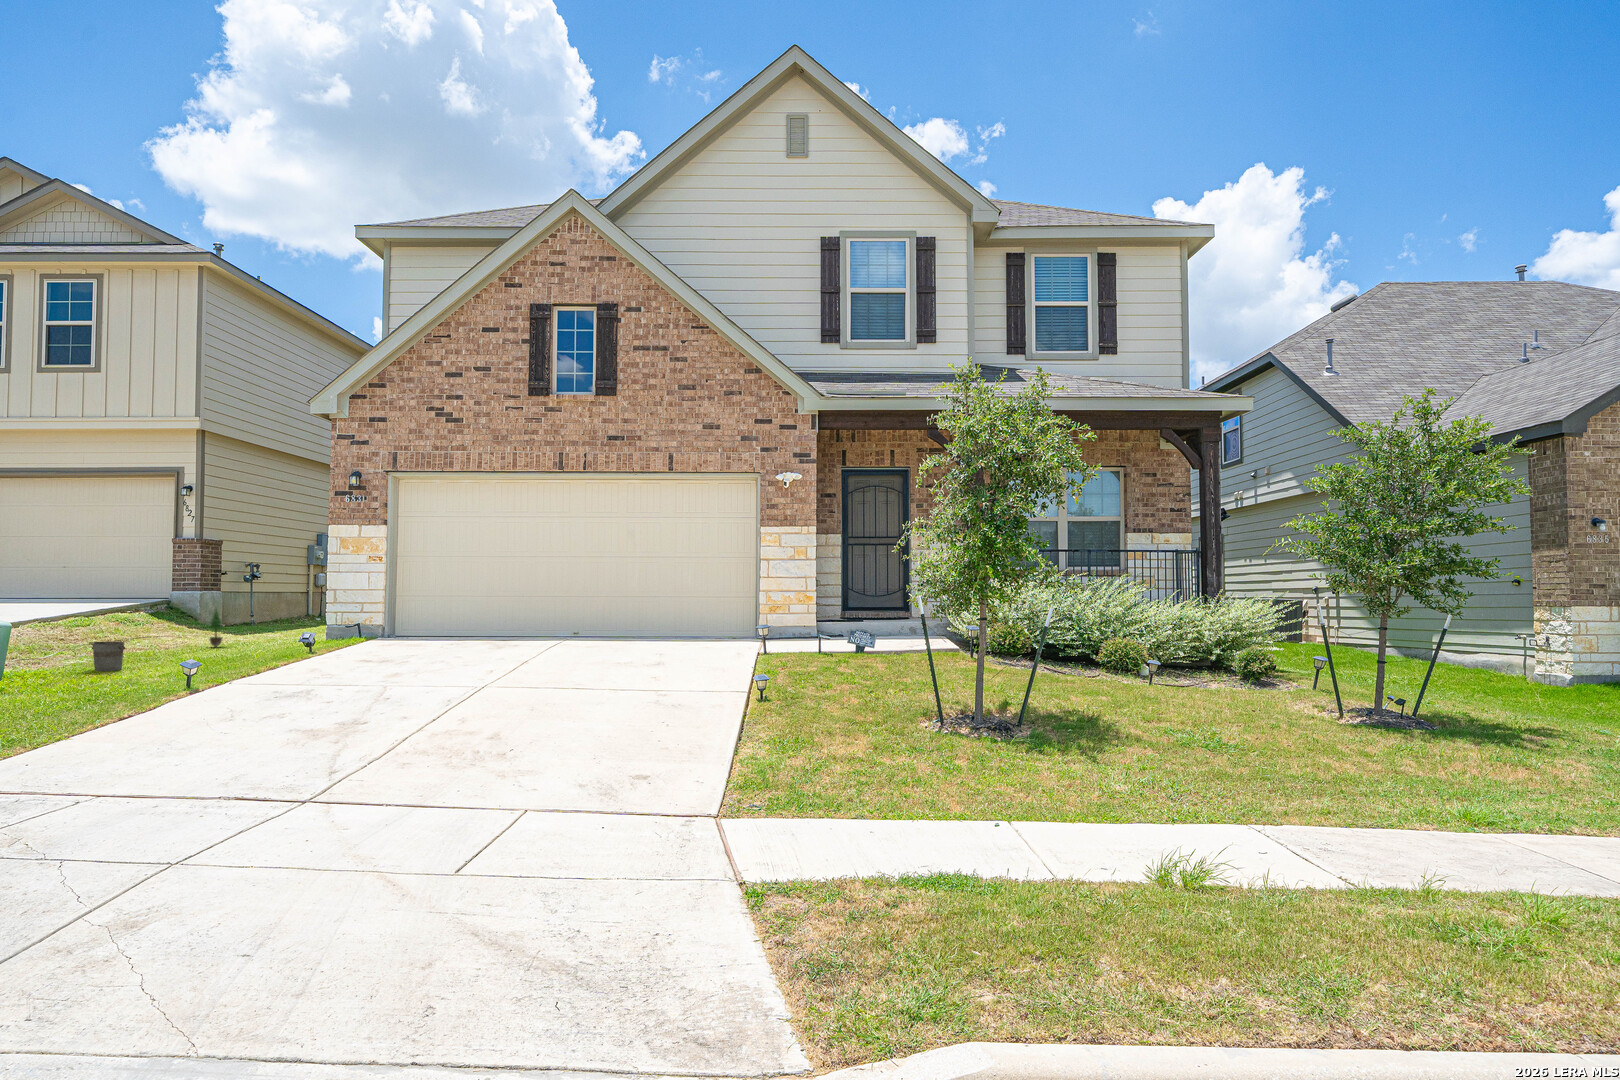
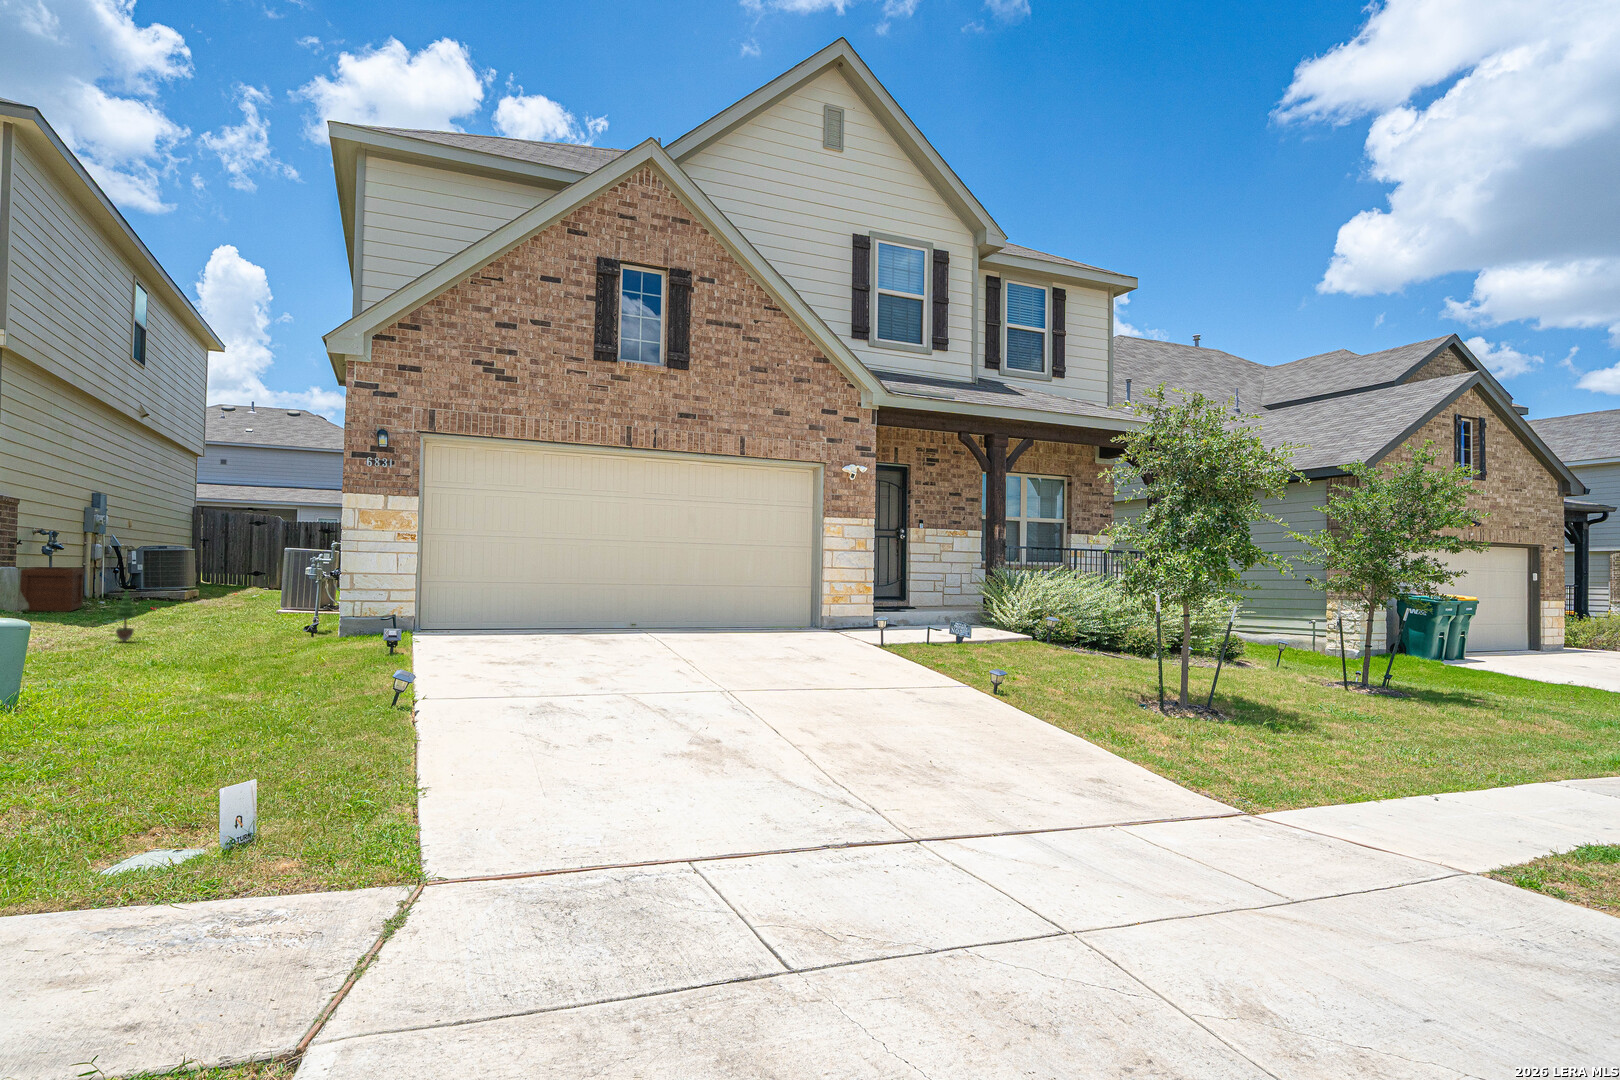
wooden crate: none [225,592,274,626] -> present [20,567,84,612]
bucket: present [89,642,125,671] -> none [71,637,121,678]

